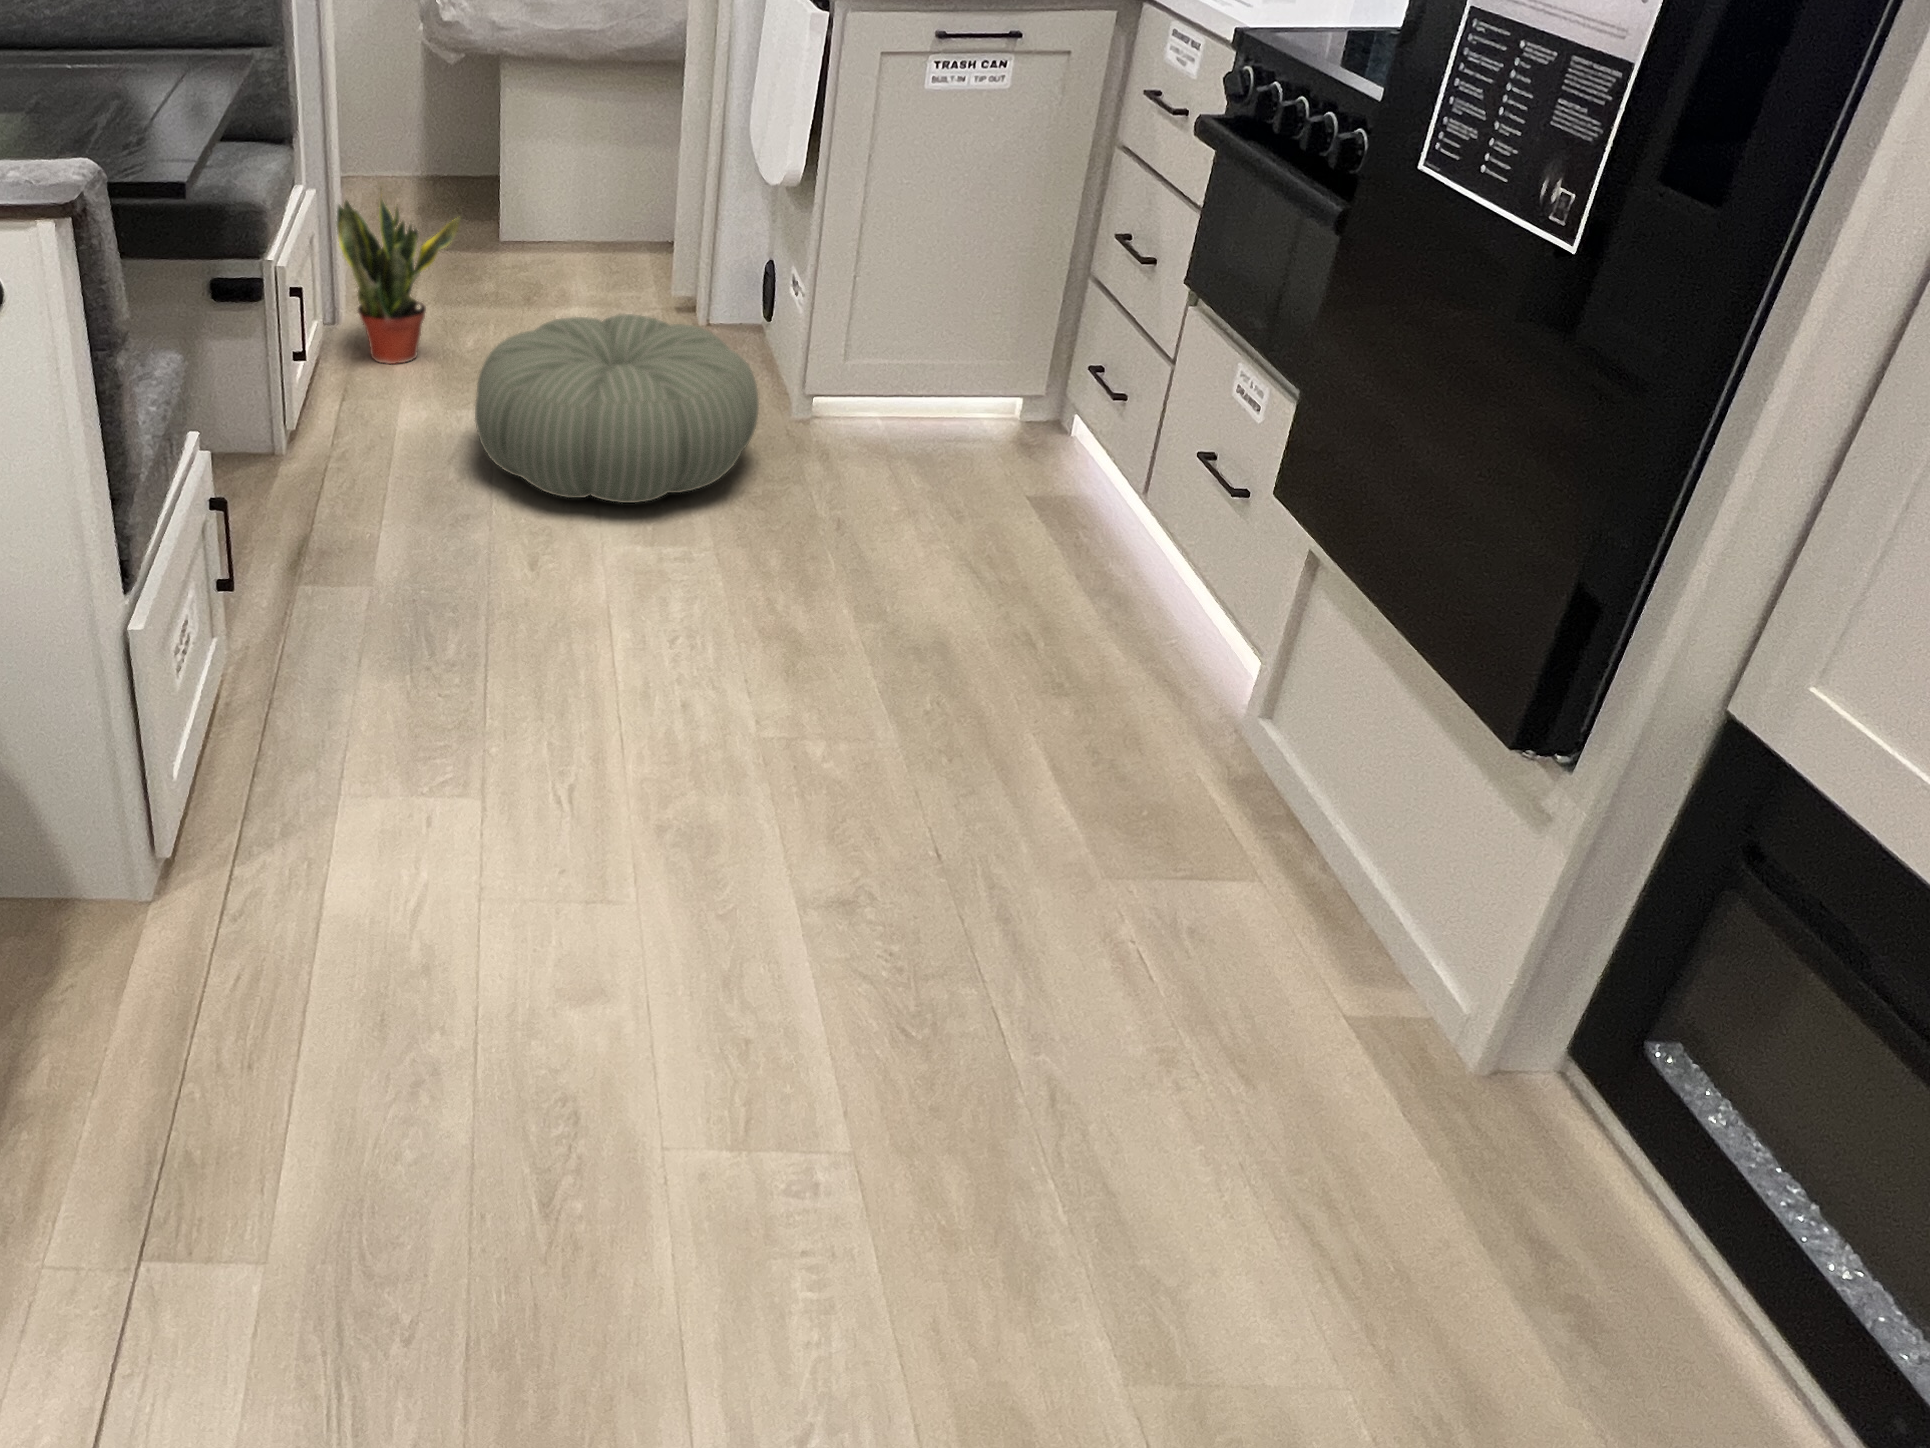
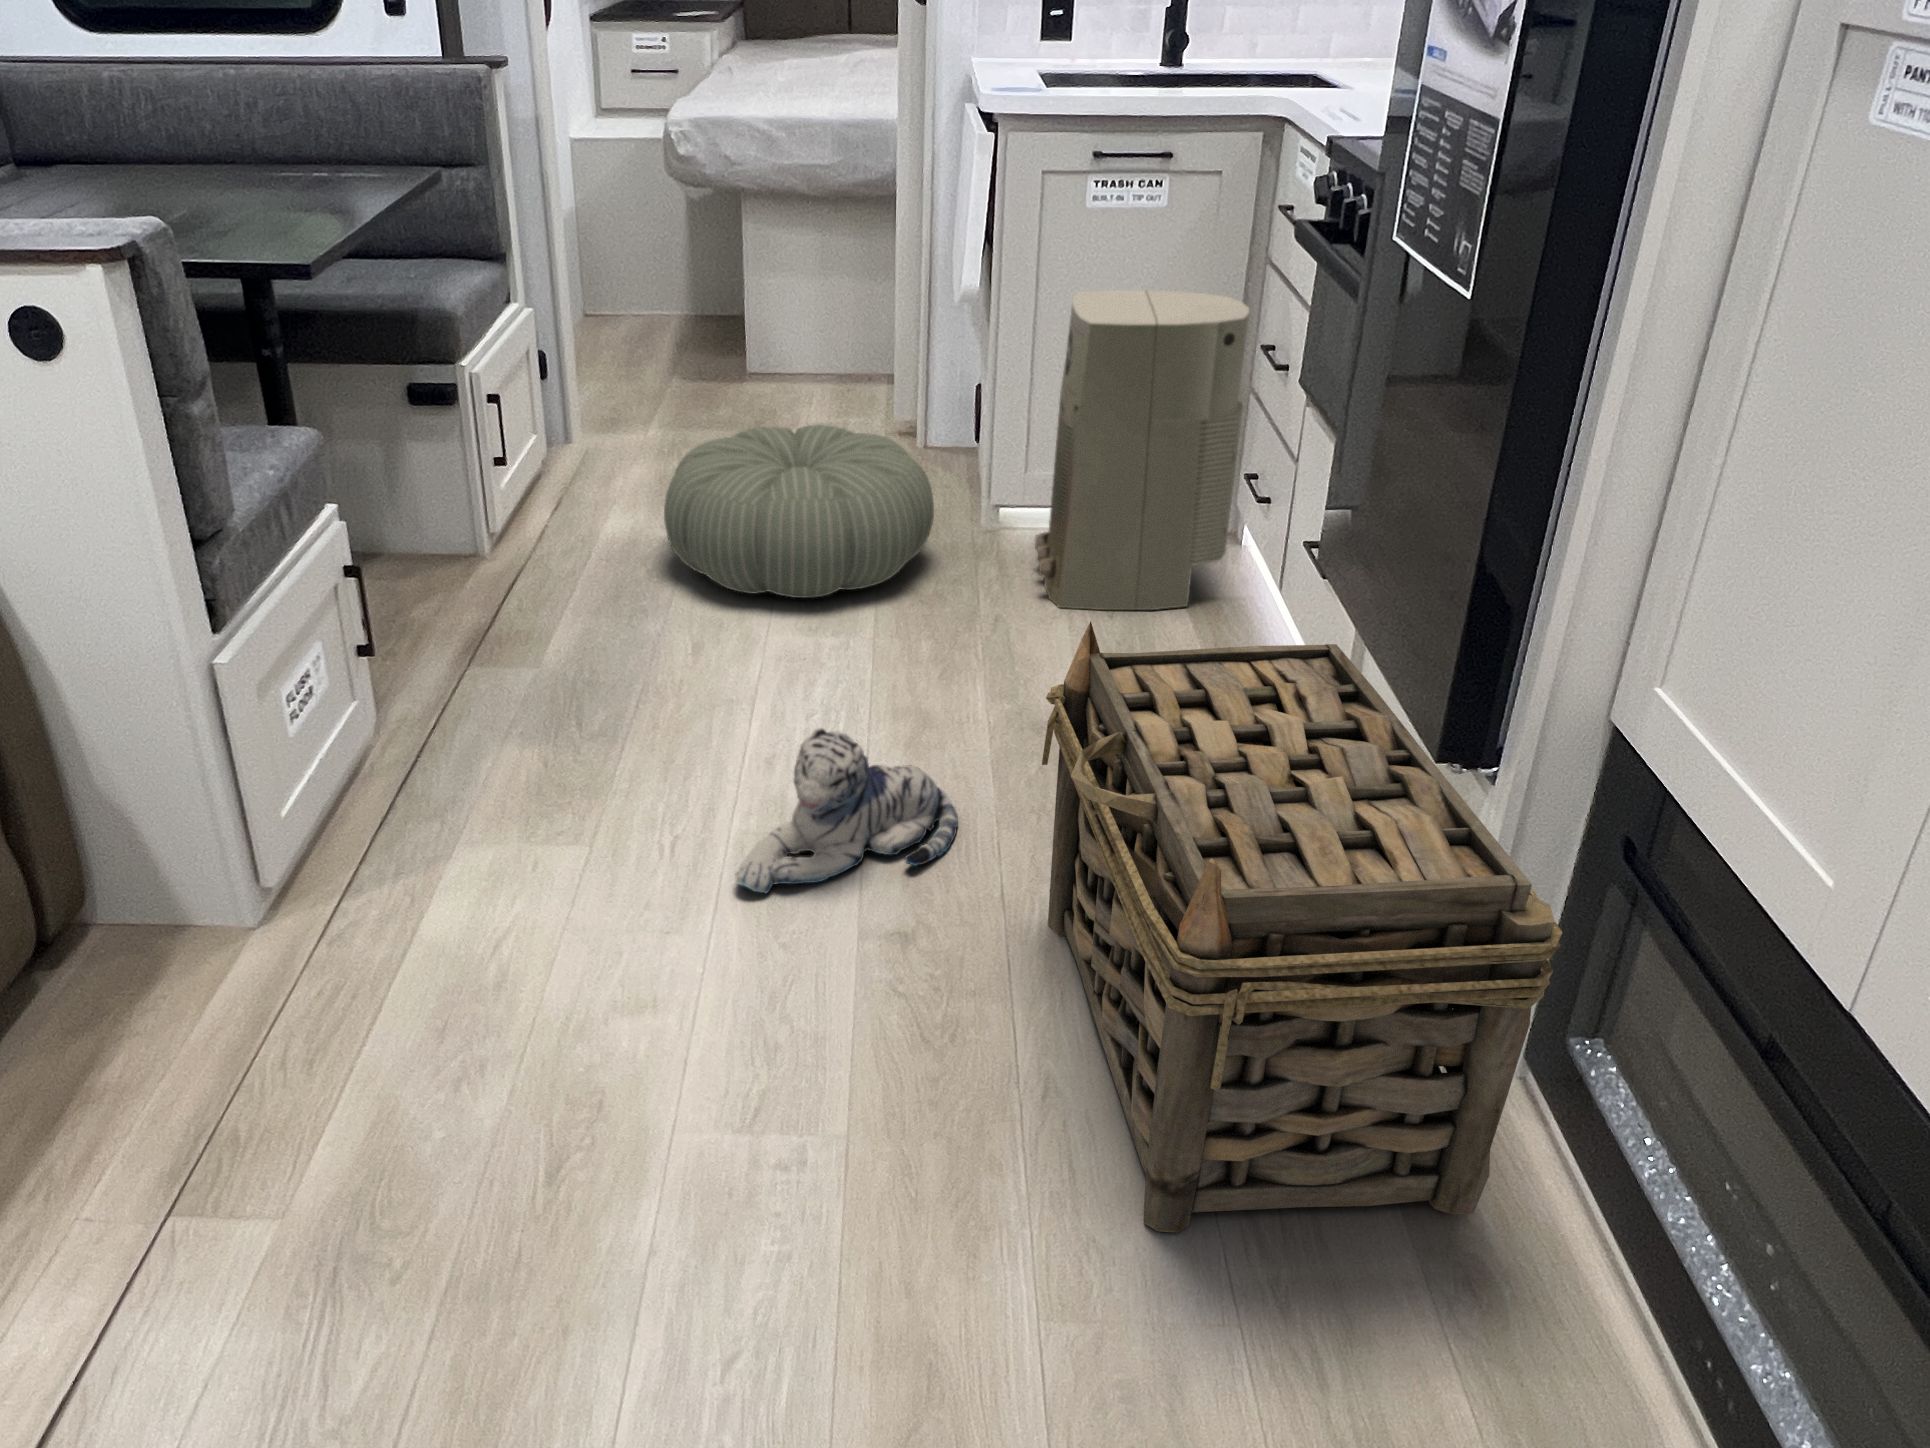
air purifier: none [864,177,1116,514] -> present [1035,290,1249,610]
potted plant: present [336,200,460,364] -> none [555,303,671,477]
basket: none [987,577,1702,1270] -> present [1042,622,1562,1232]
plush toy: none [642,676,861,854] -> present [736,728,958,893]

